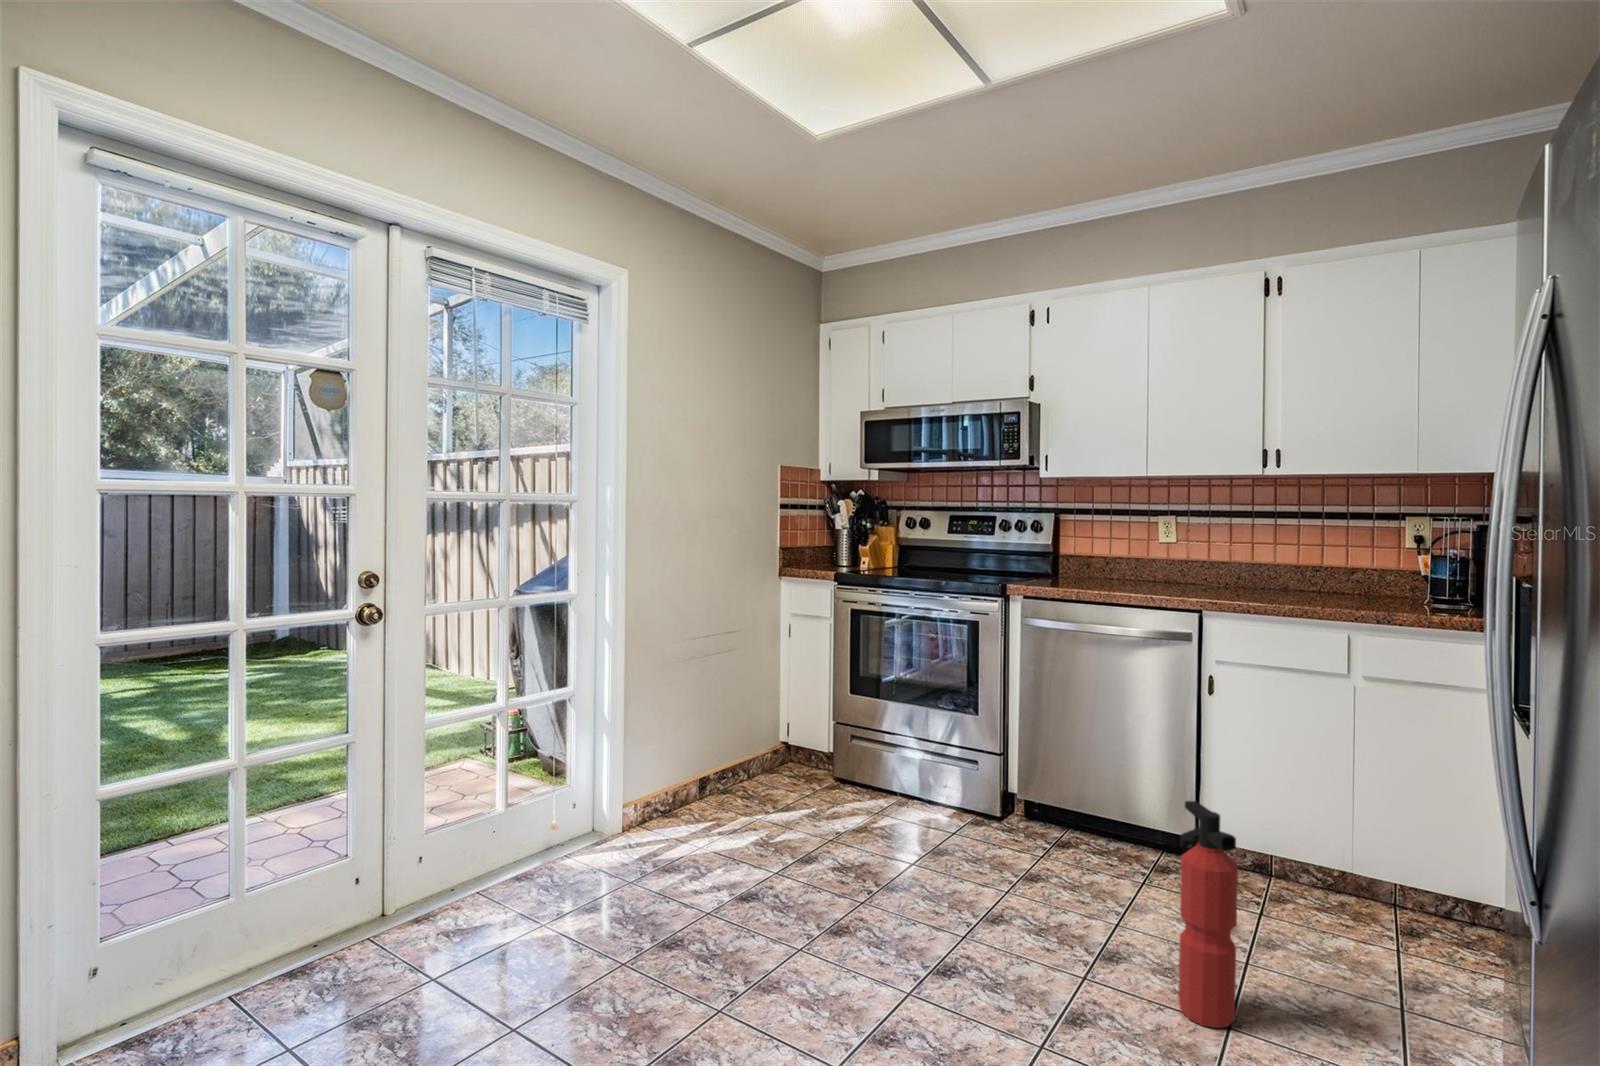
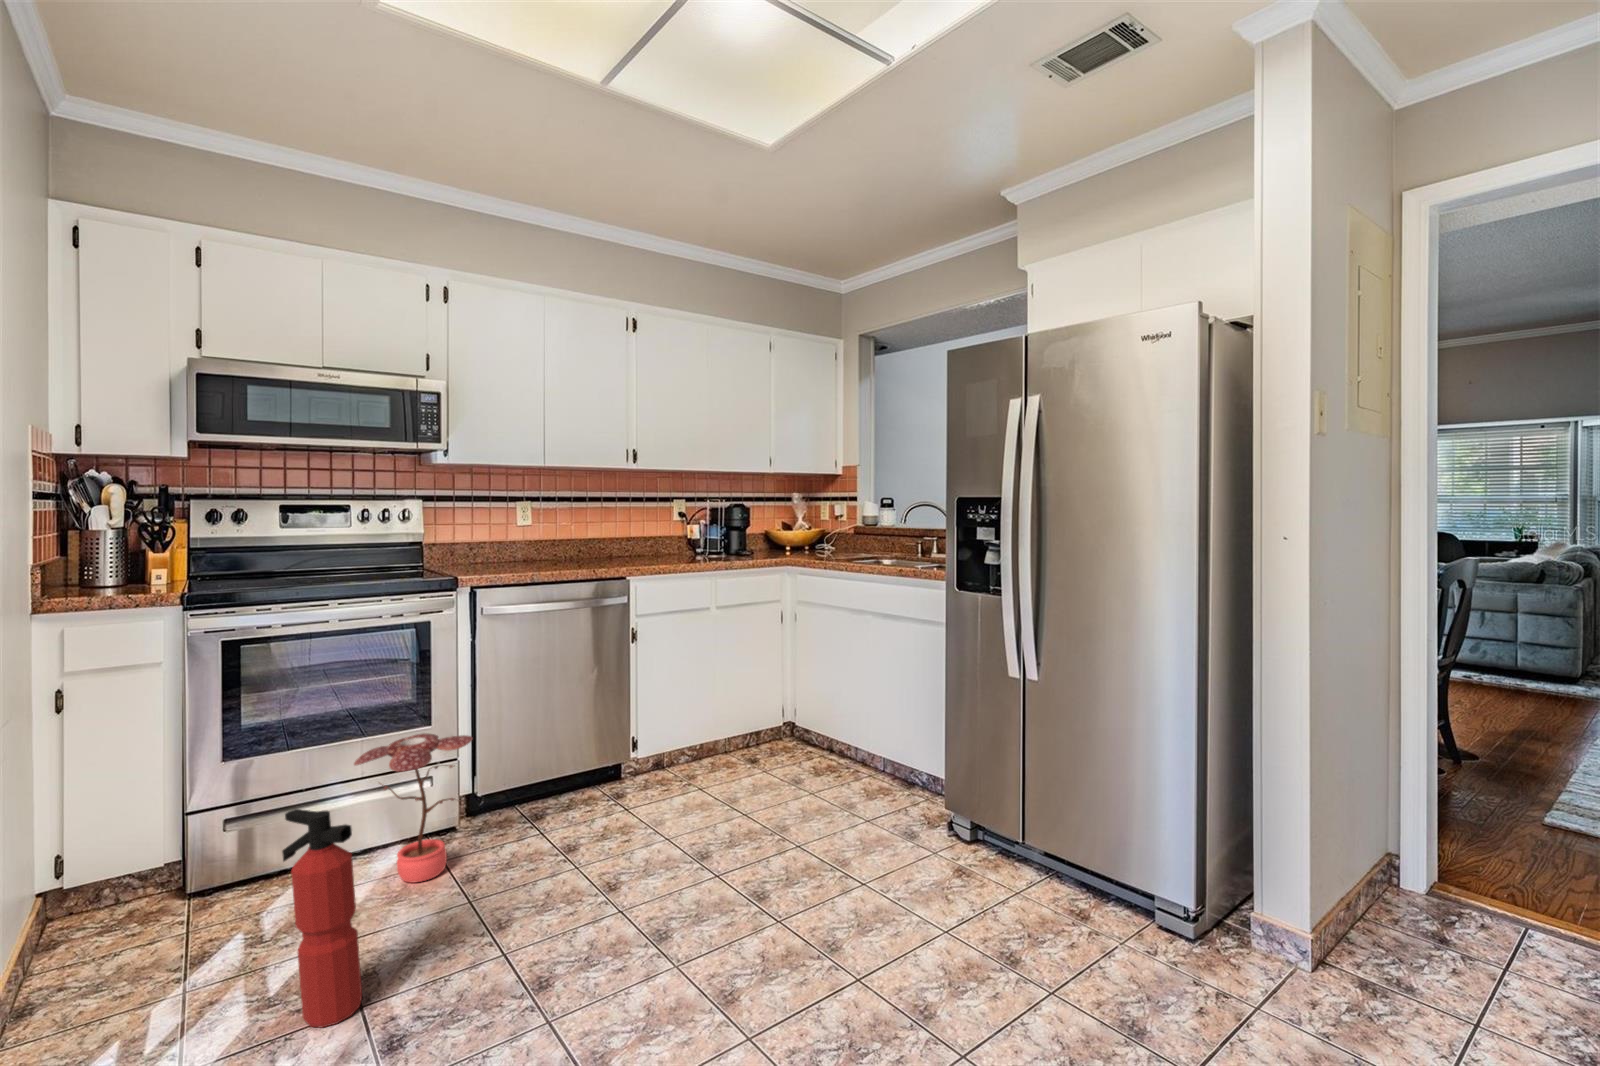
potted plant: none [1300,785,1450,962] -> present [354,733,473,883]

